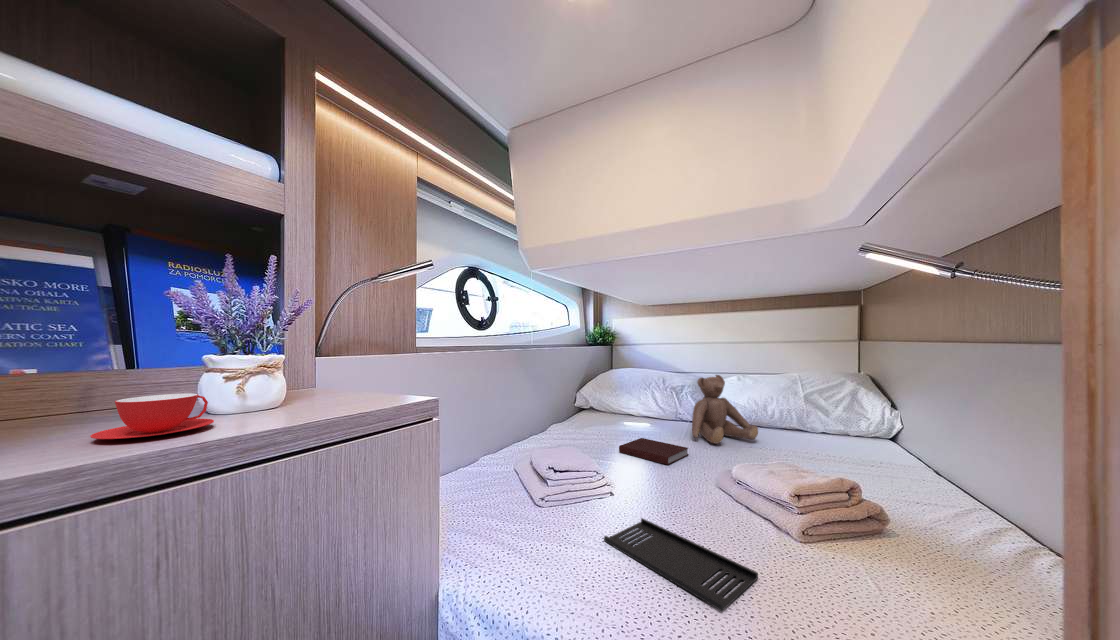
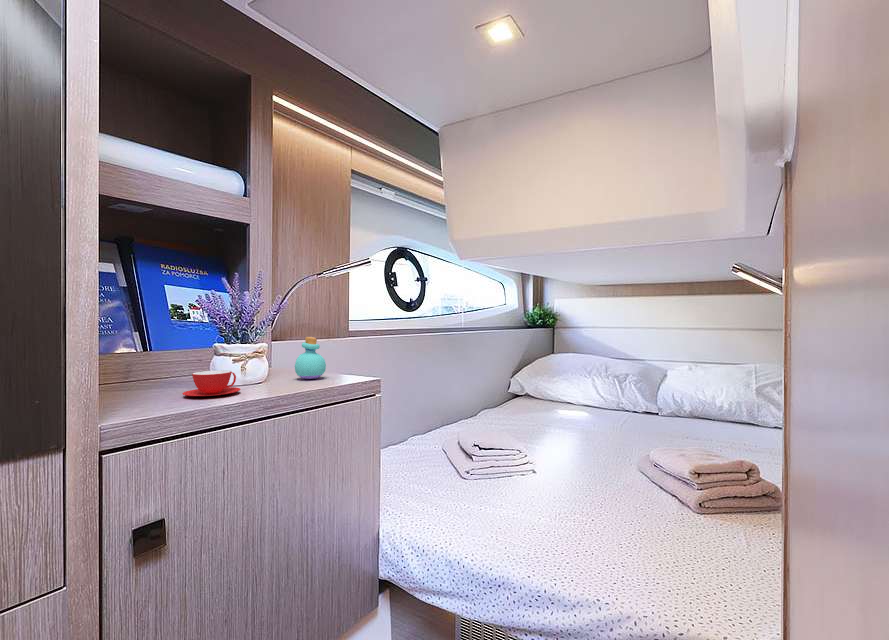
perfume bottle: none [324,346,370,401] -> present [295,337,326,379]
teddy bear: present [692,375,758,444] -> none [627,362,700,433]
notebook: present [619,438,689,465] -> none [547,425,618,450]
tray: present [604,518,758,611] -> none [516,488,639,547]

